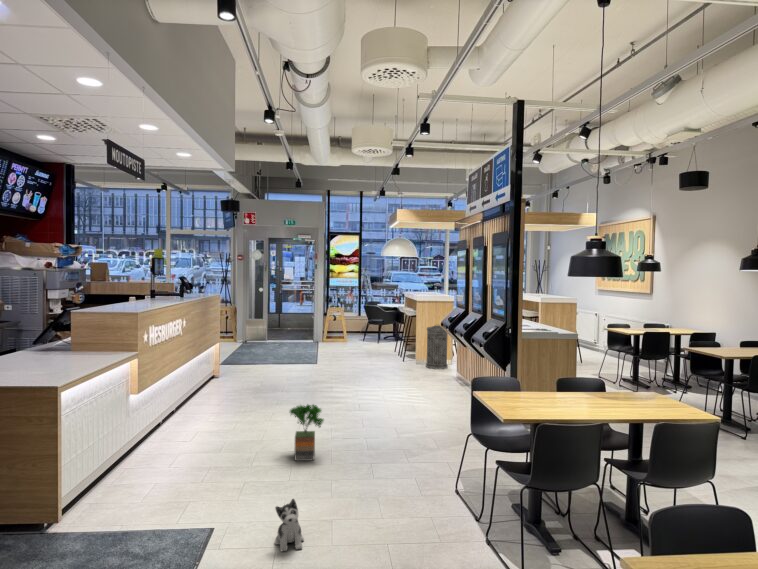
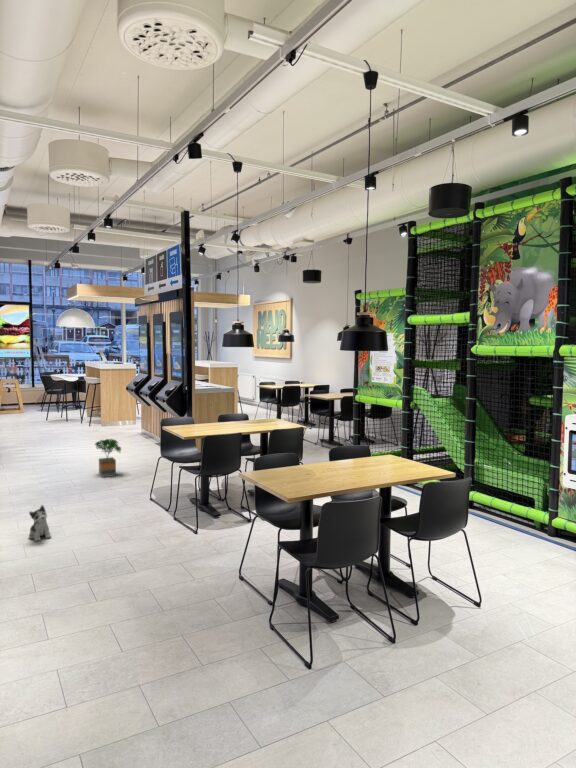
trash can: present [426,325,448,369] -> none [111,389,131,429]
potted tree: present [290,404,324,461] -> present [95,439,121,477]

